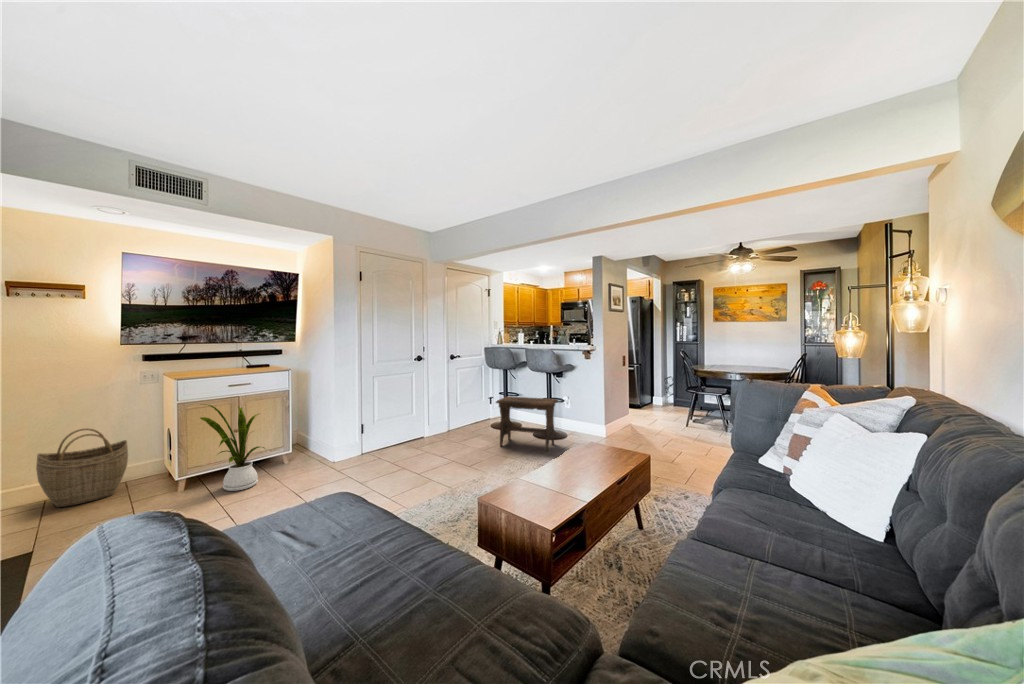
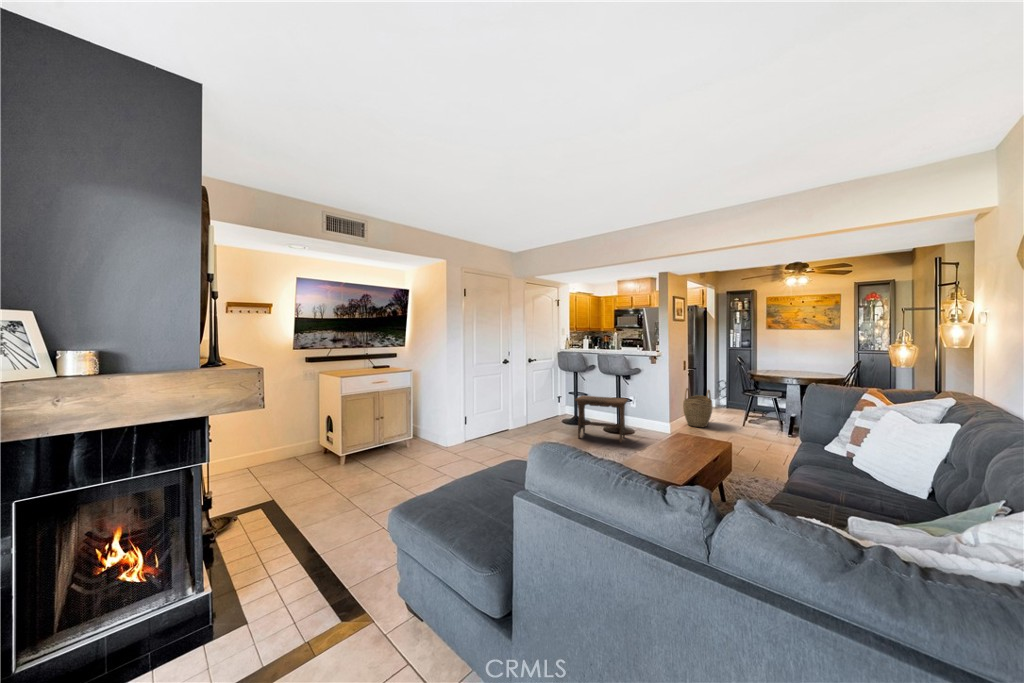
house plant: present [200,404,265,491] -> none [357,397,400,465]
woven basket: present [36,428,128,507] -> present [683,388,712,427]

